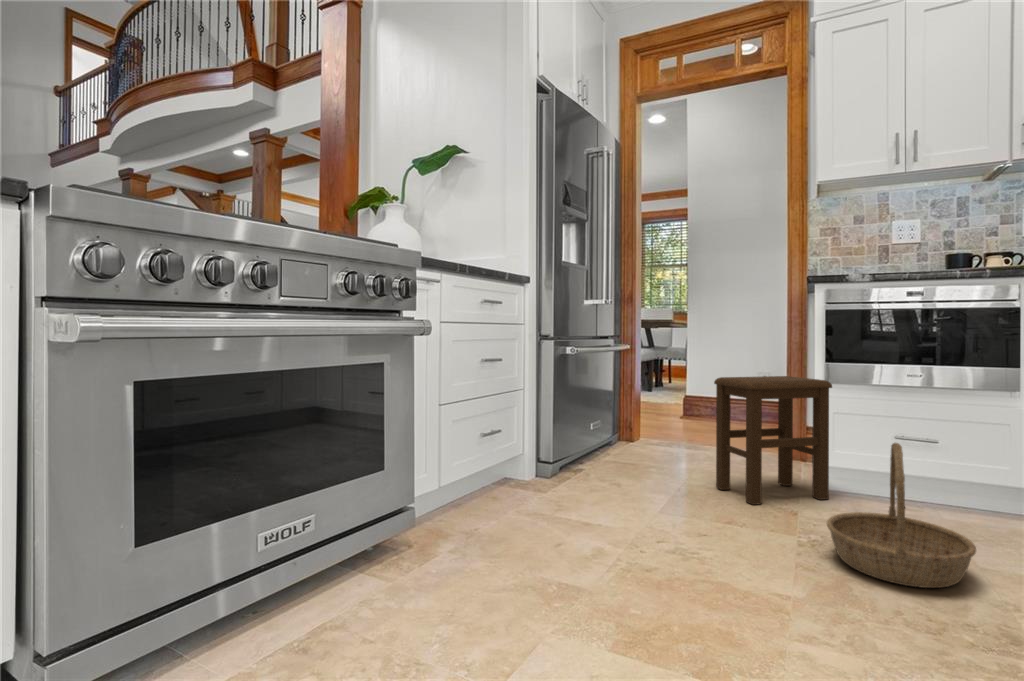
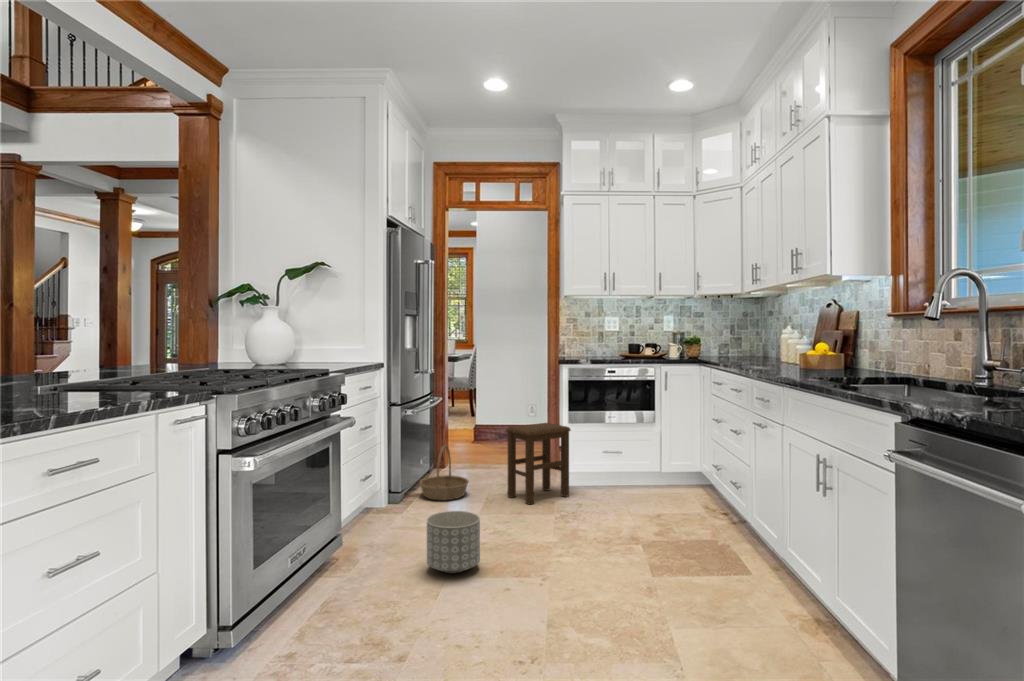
basket: present [827,443,976,588] -> present [420,445,469,500]
planter: none [517,497,625,628] -> present [427,511,480,573]

